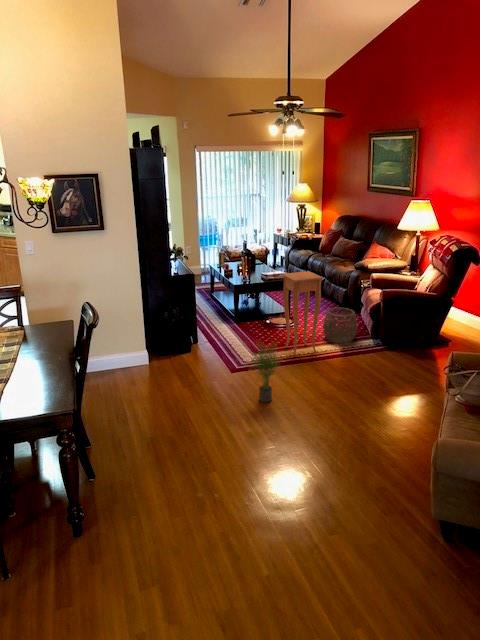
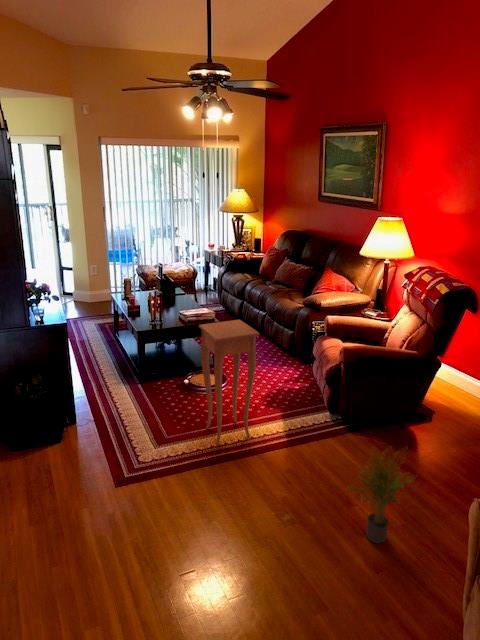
woven basket: present [323,308,357,343] -> none [260,366,308,419]
potted plant: present [249,346,279,402] -> present [351,454,414,543]

